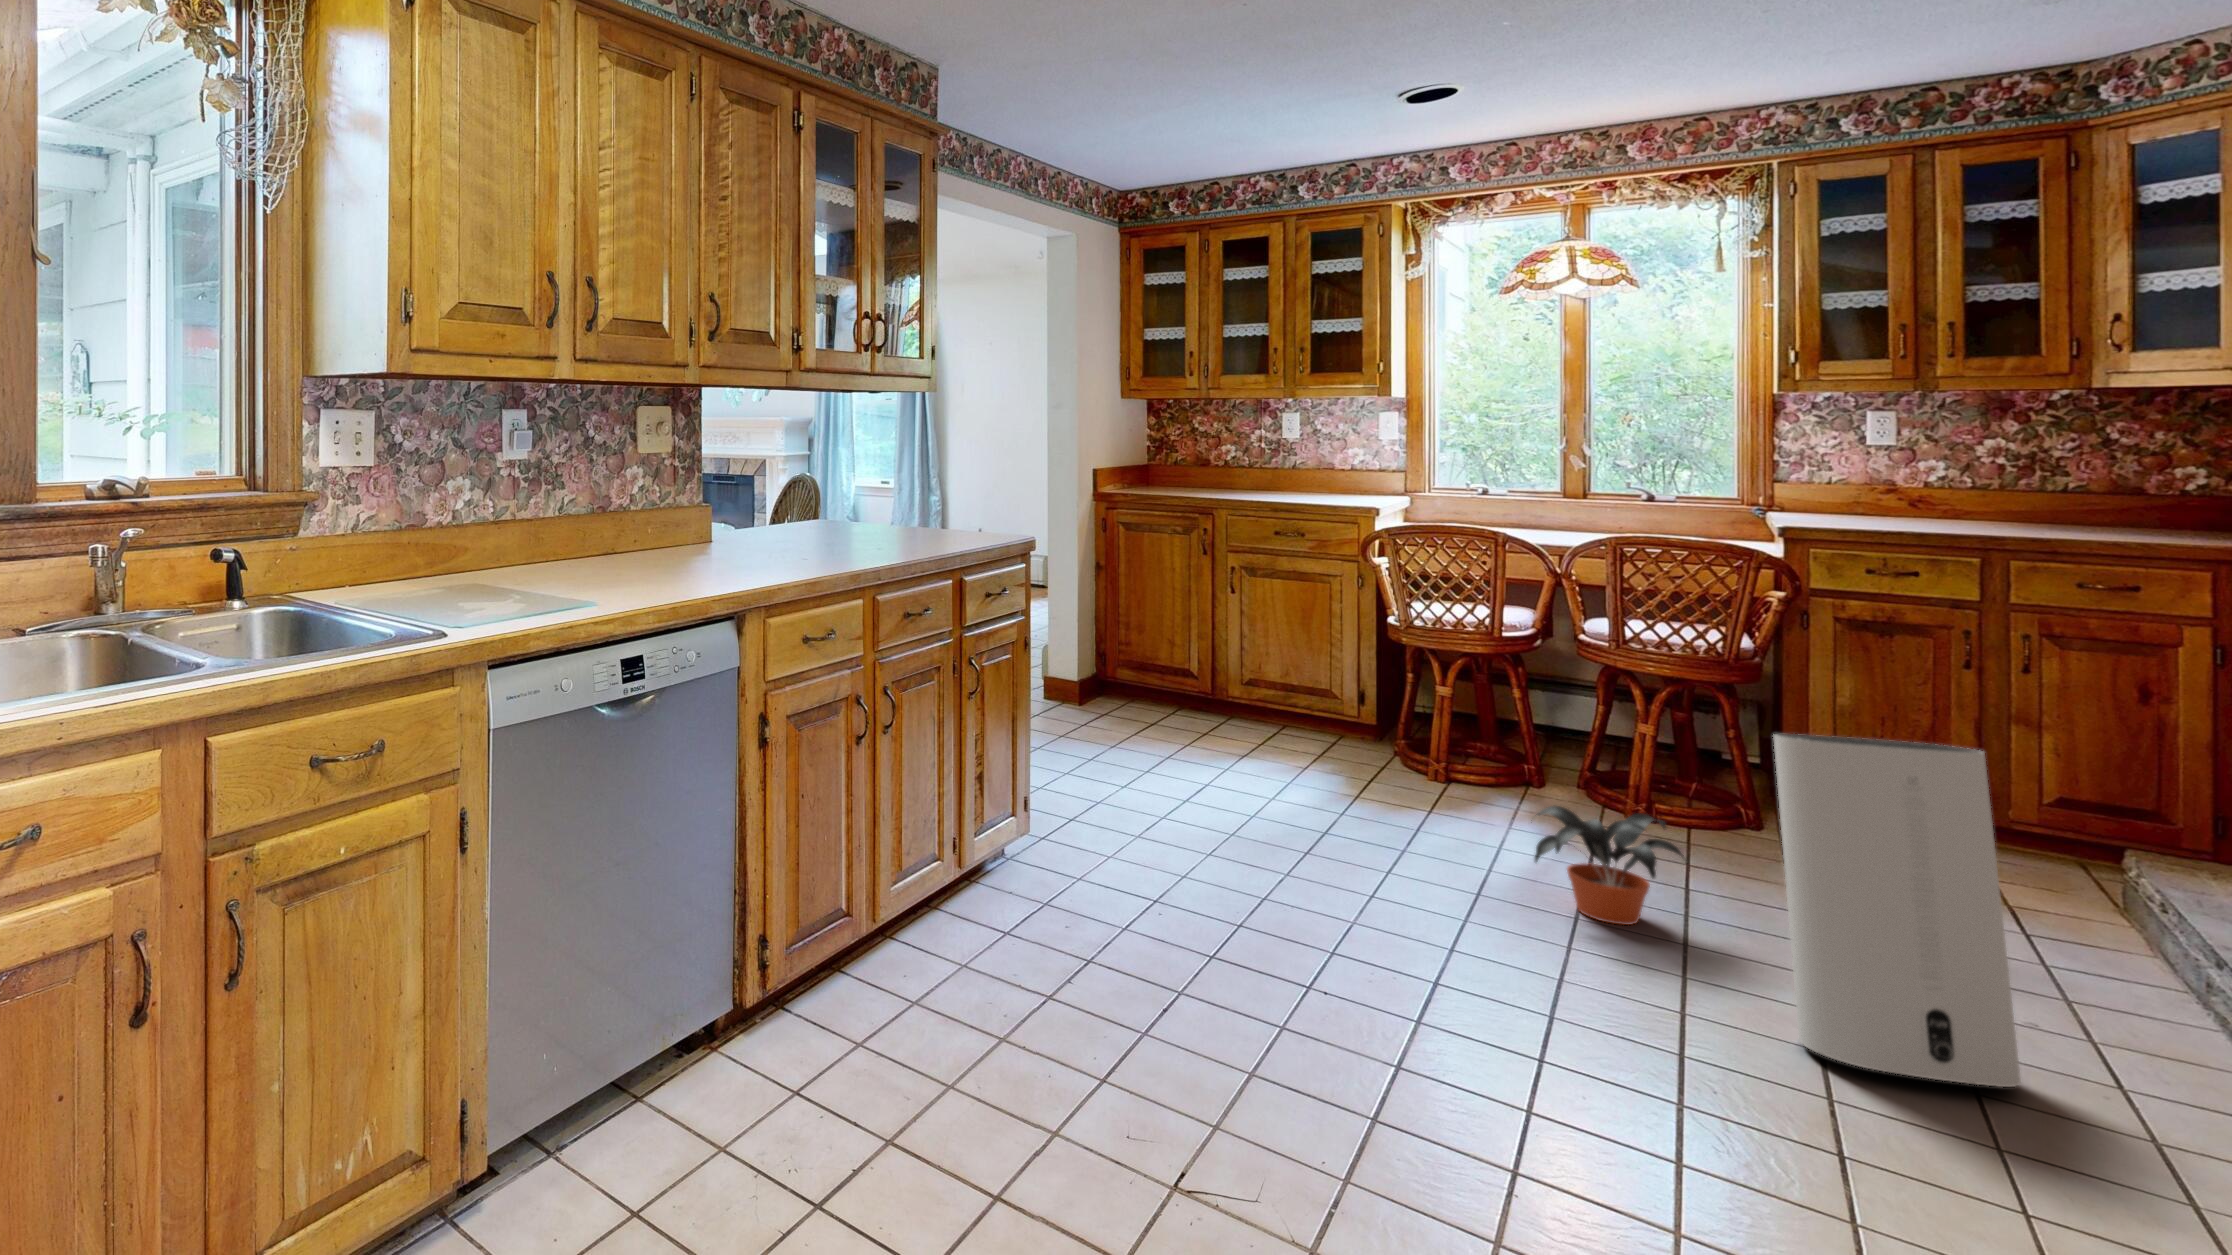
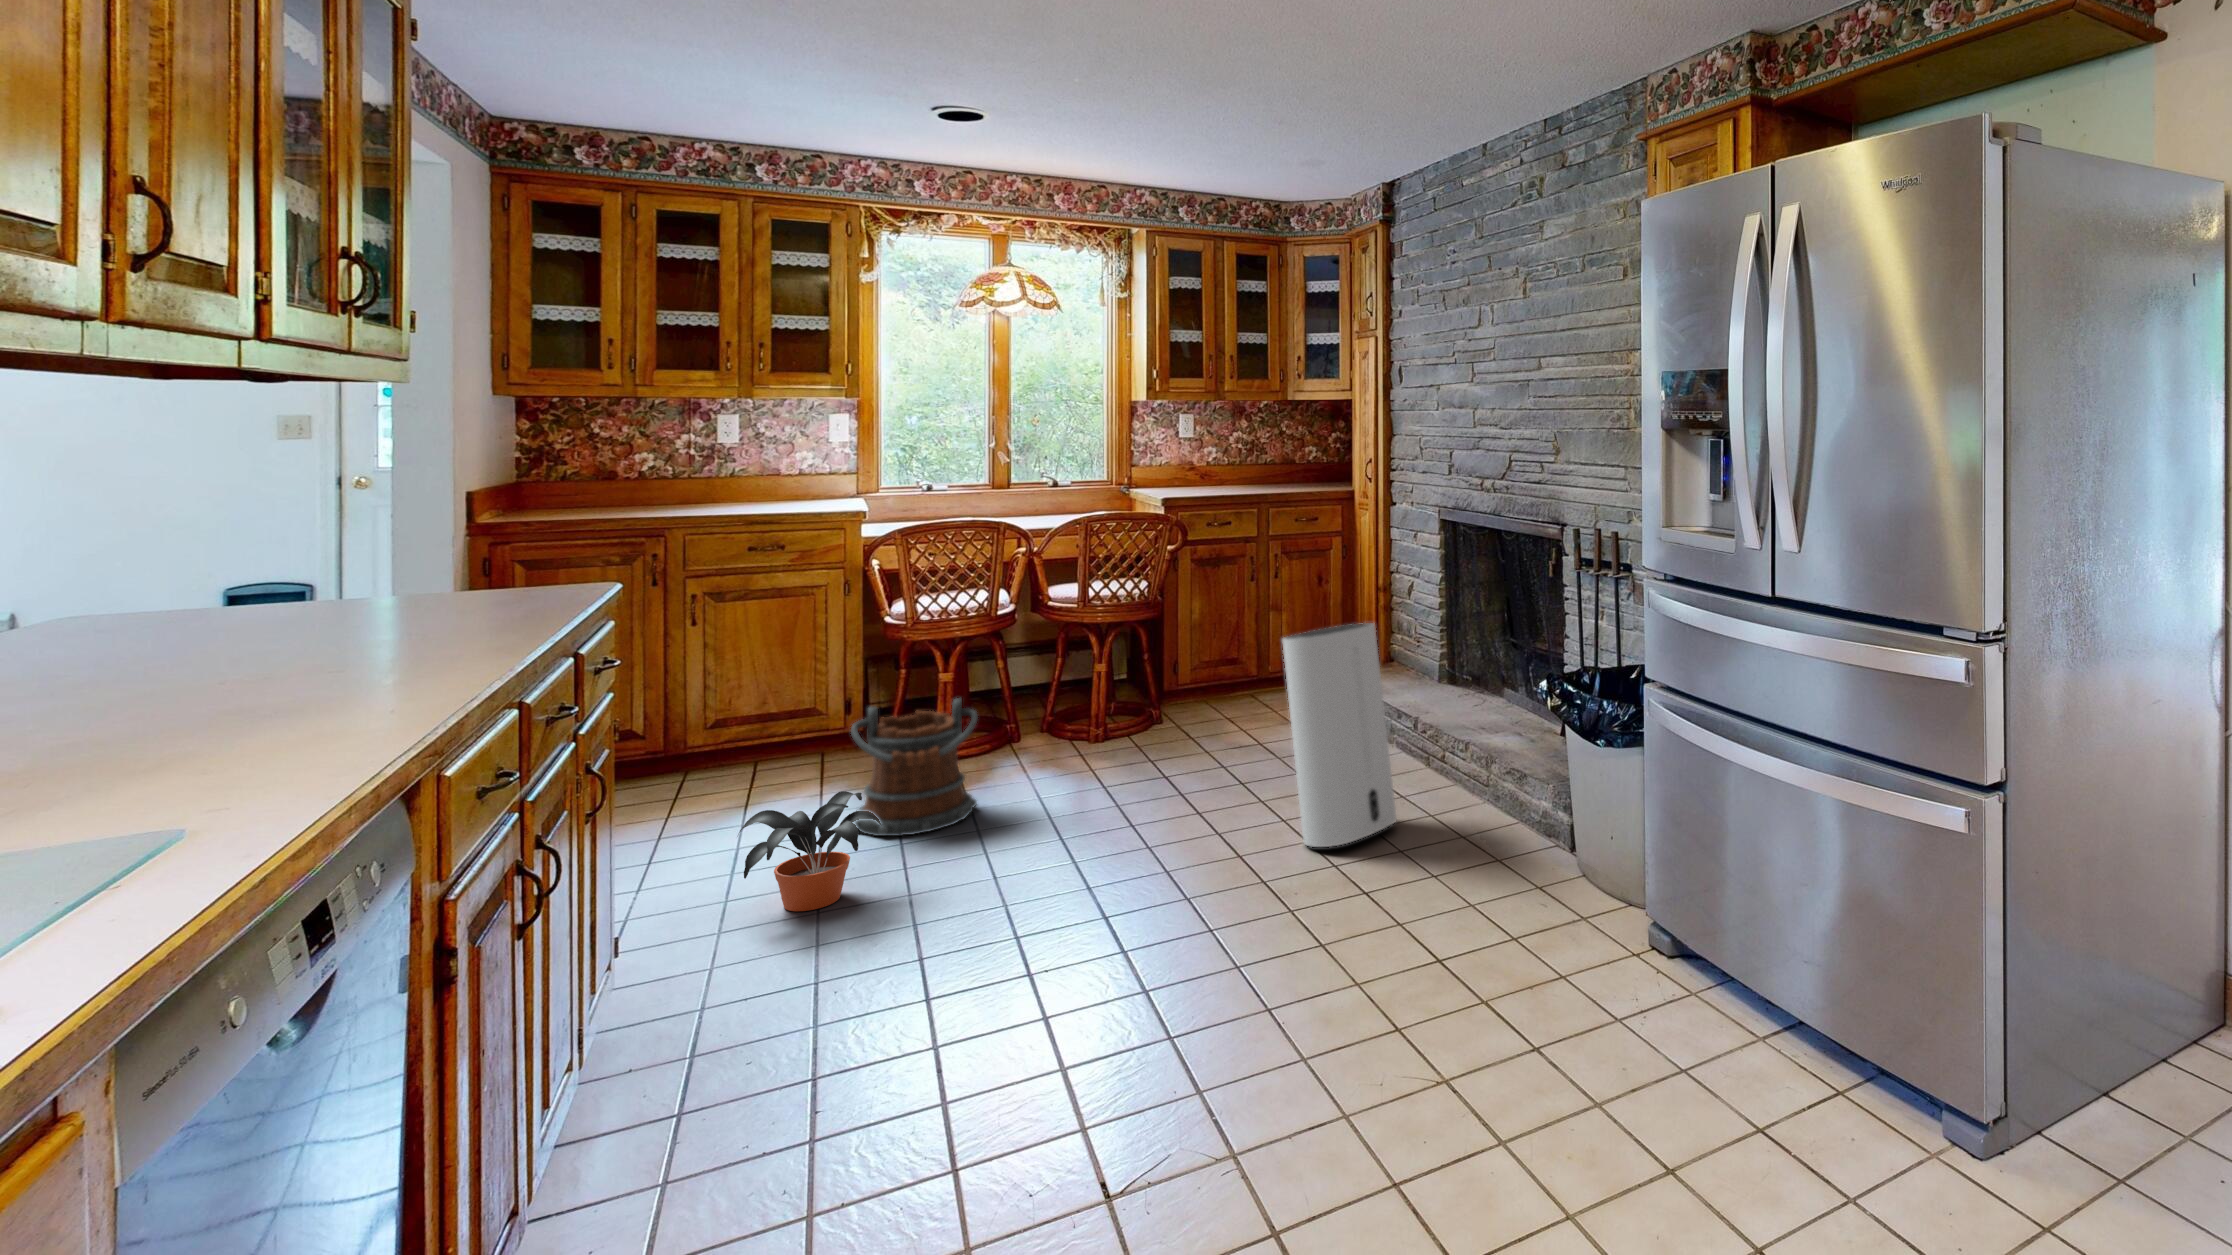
bucket: none [1297,697,1425,838] -> present [851,698,978,836]
potted plant: present [1535,806,1684,925] -> present [739,791,881,911]

